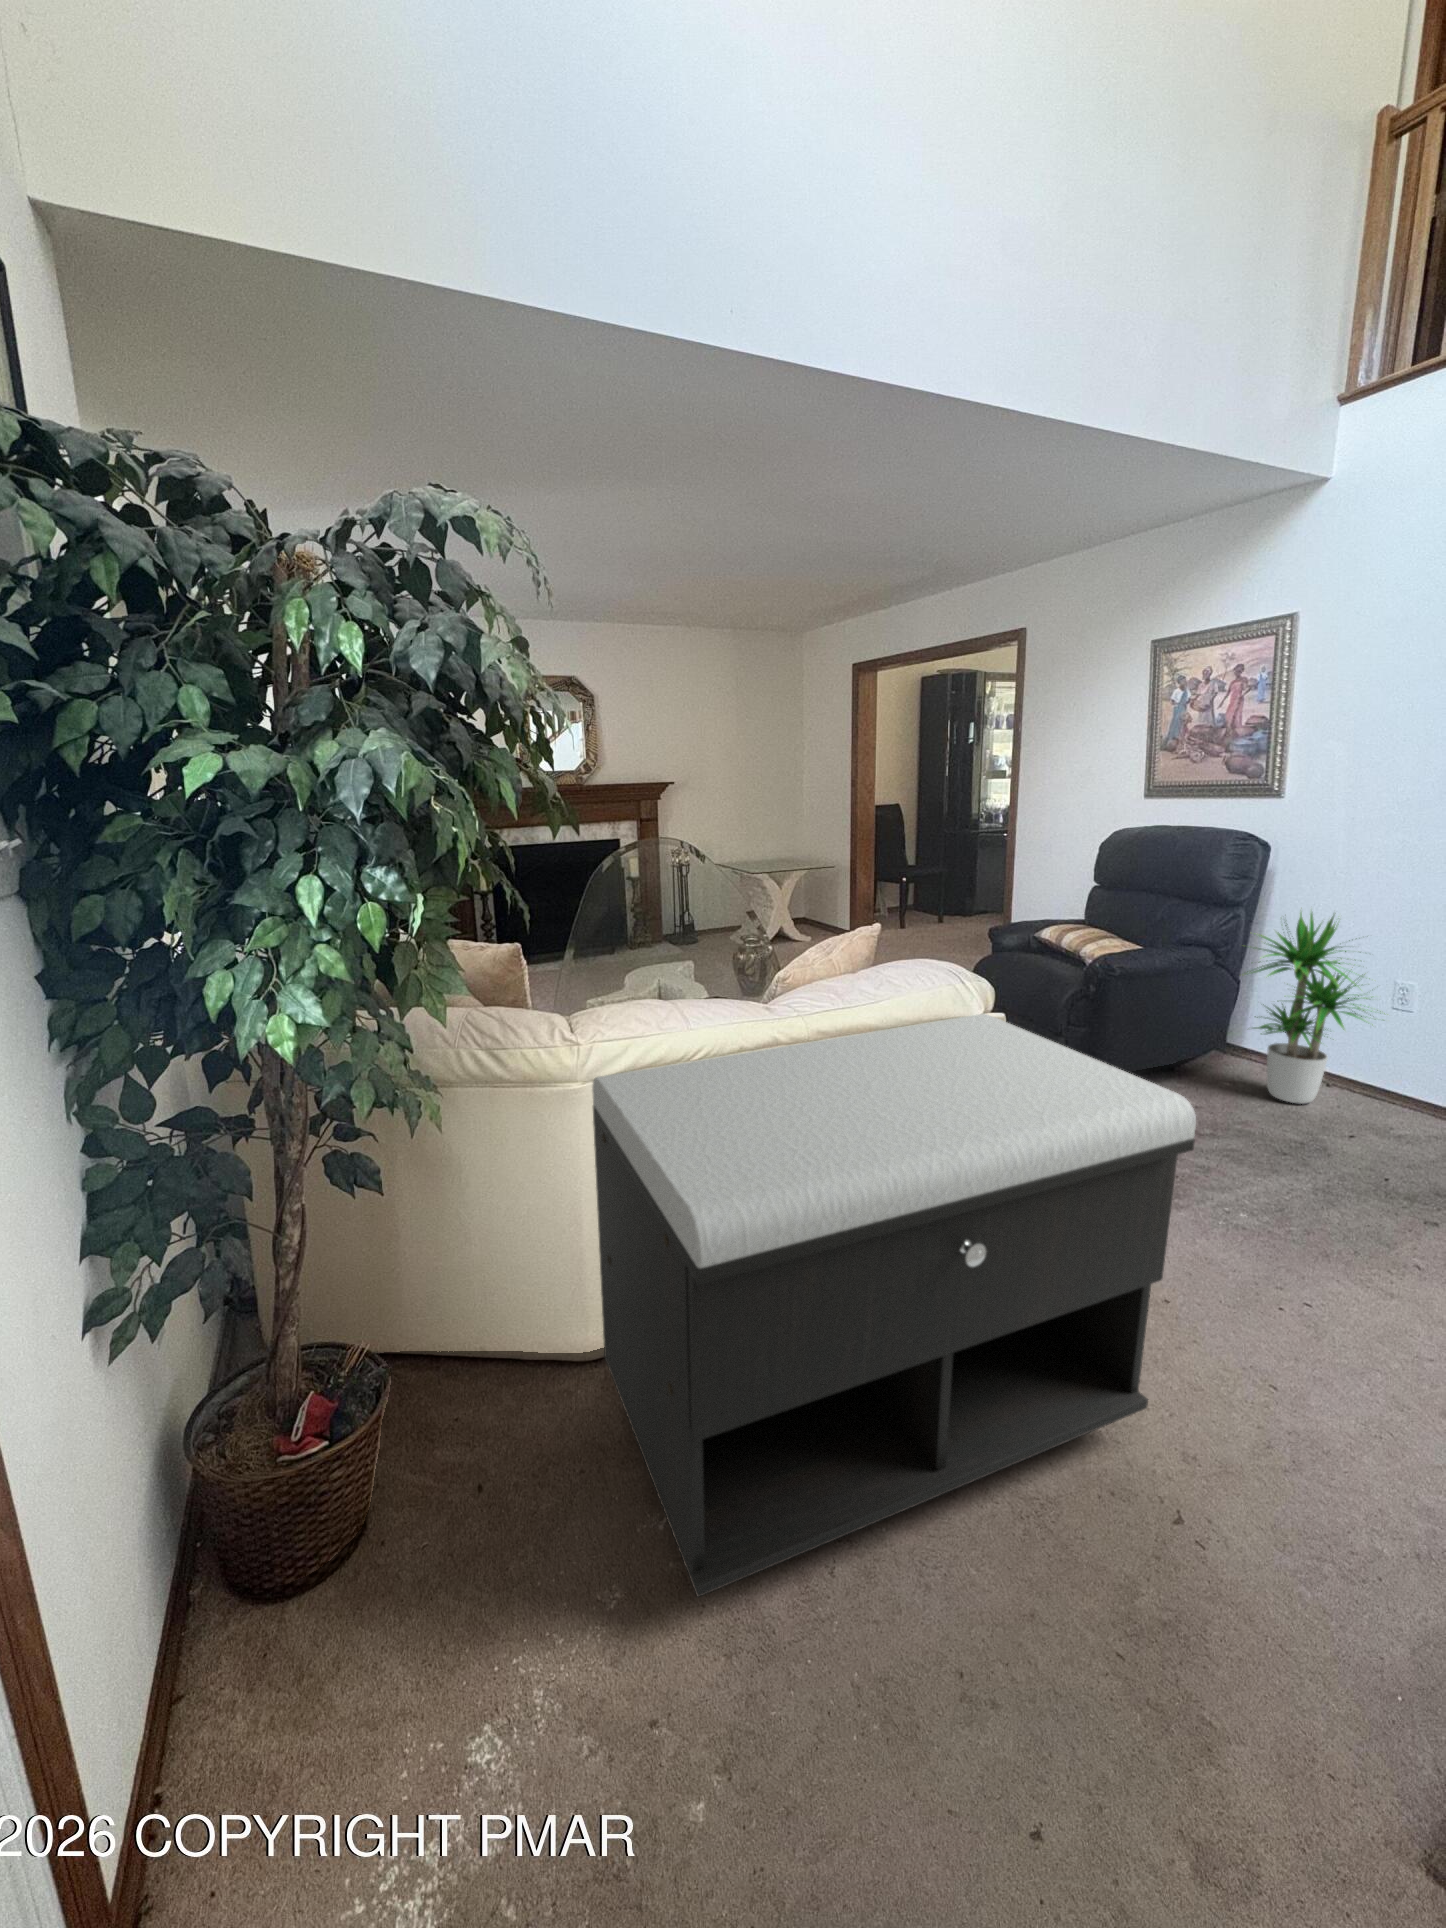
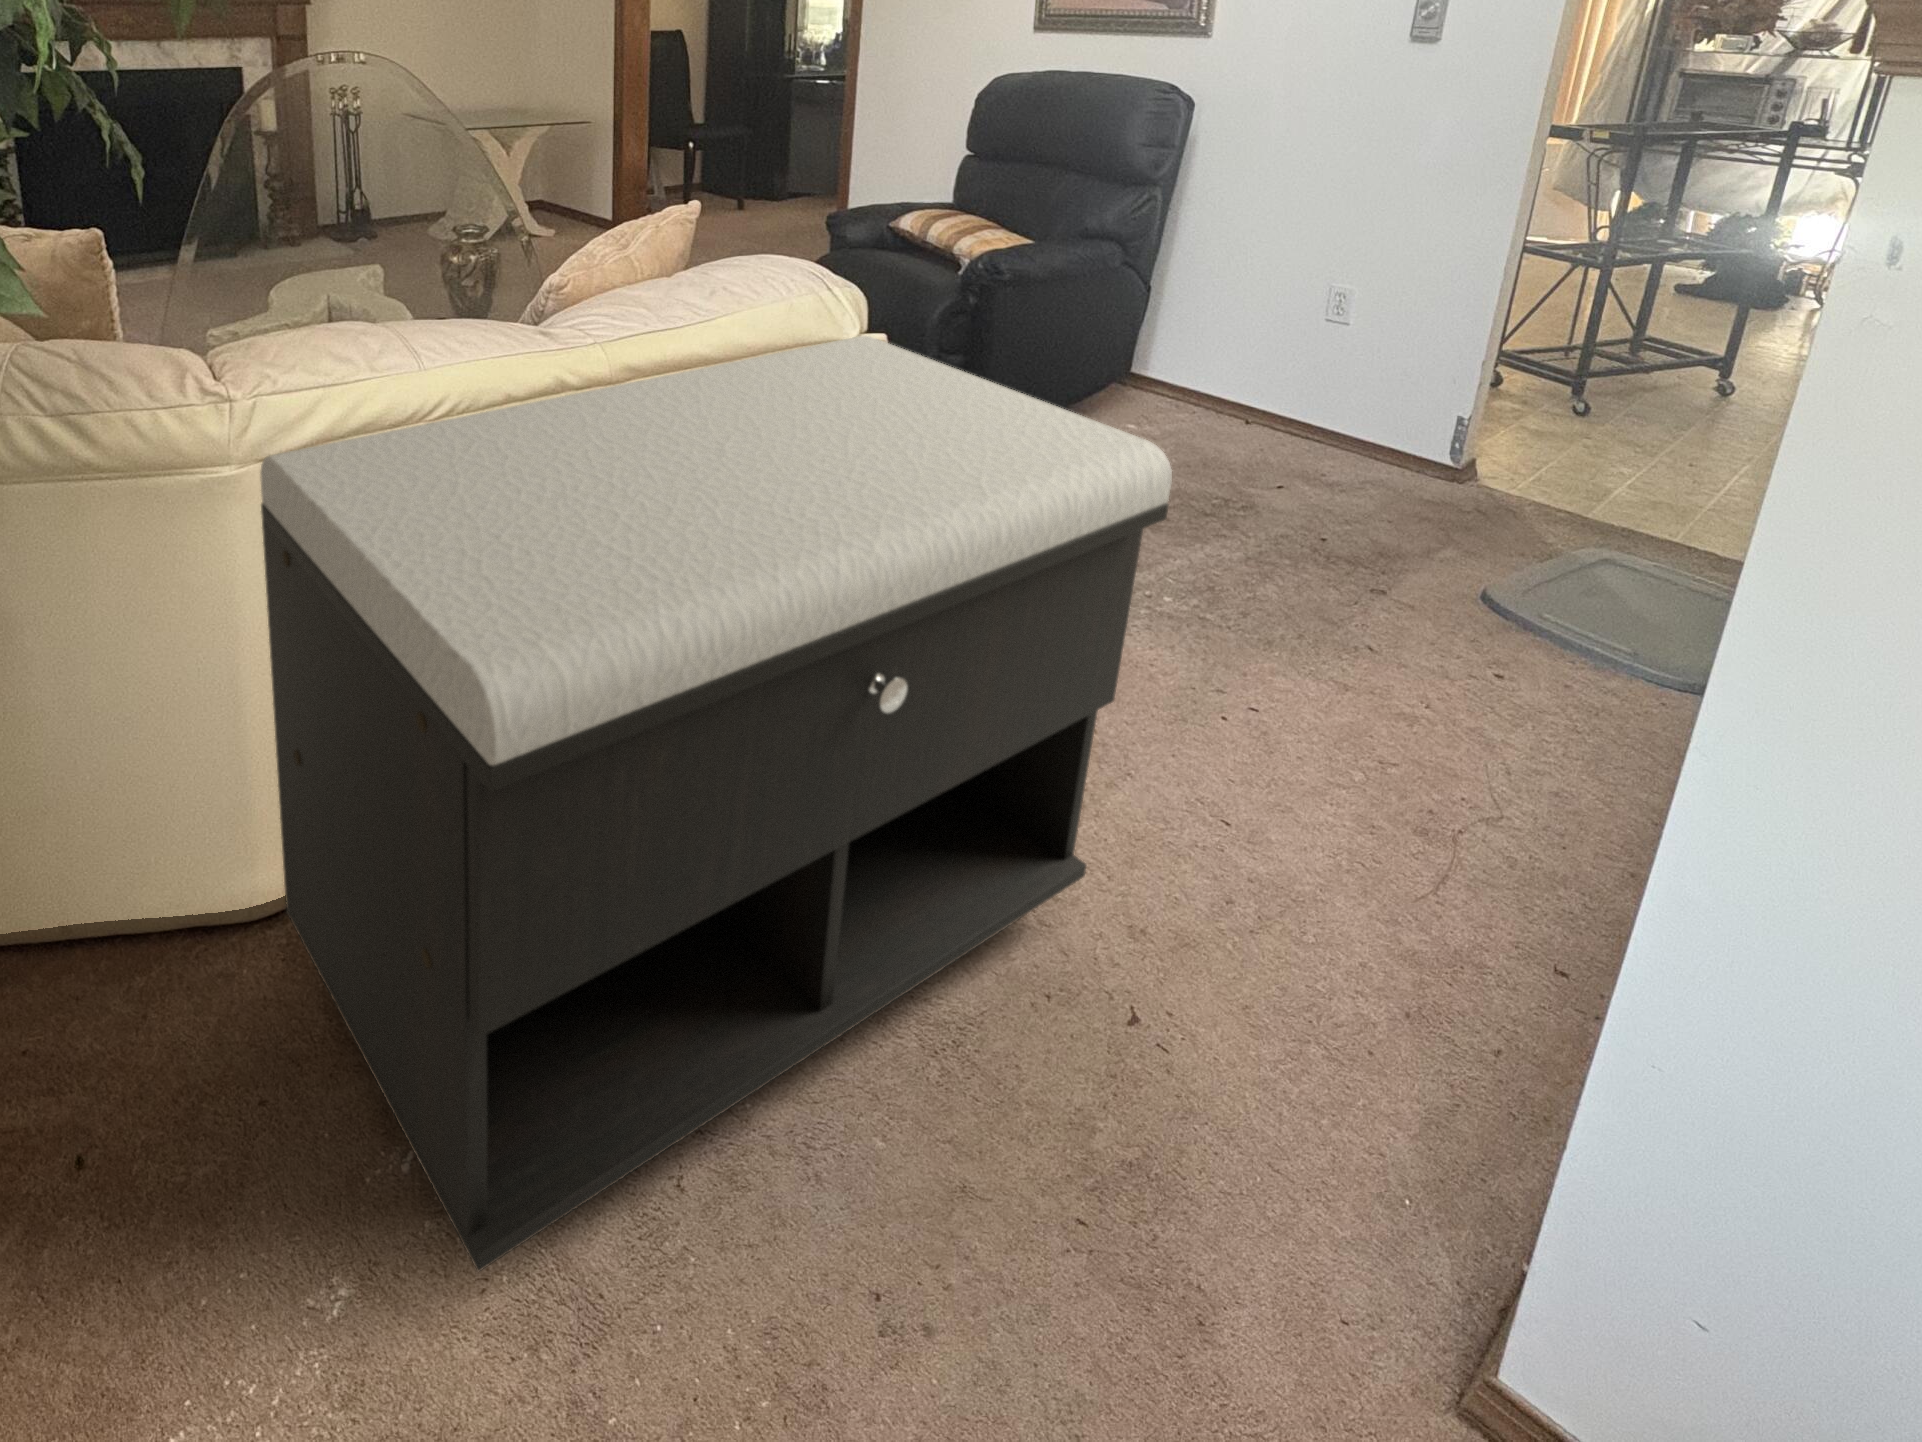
potted plant: present [1246,913,1385,1104] -> none [1150,185,1330,448]

